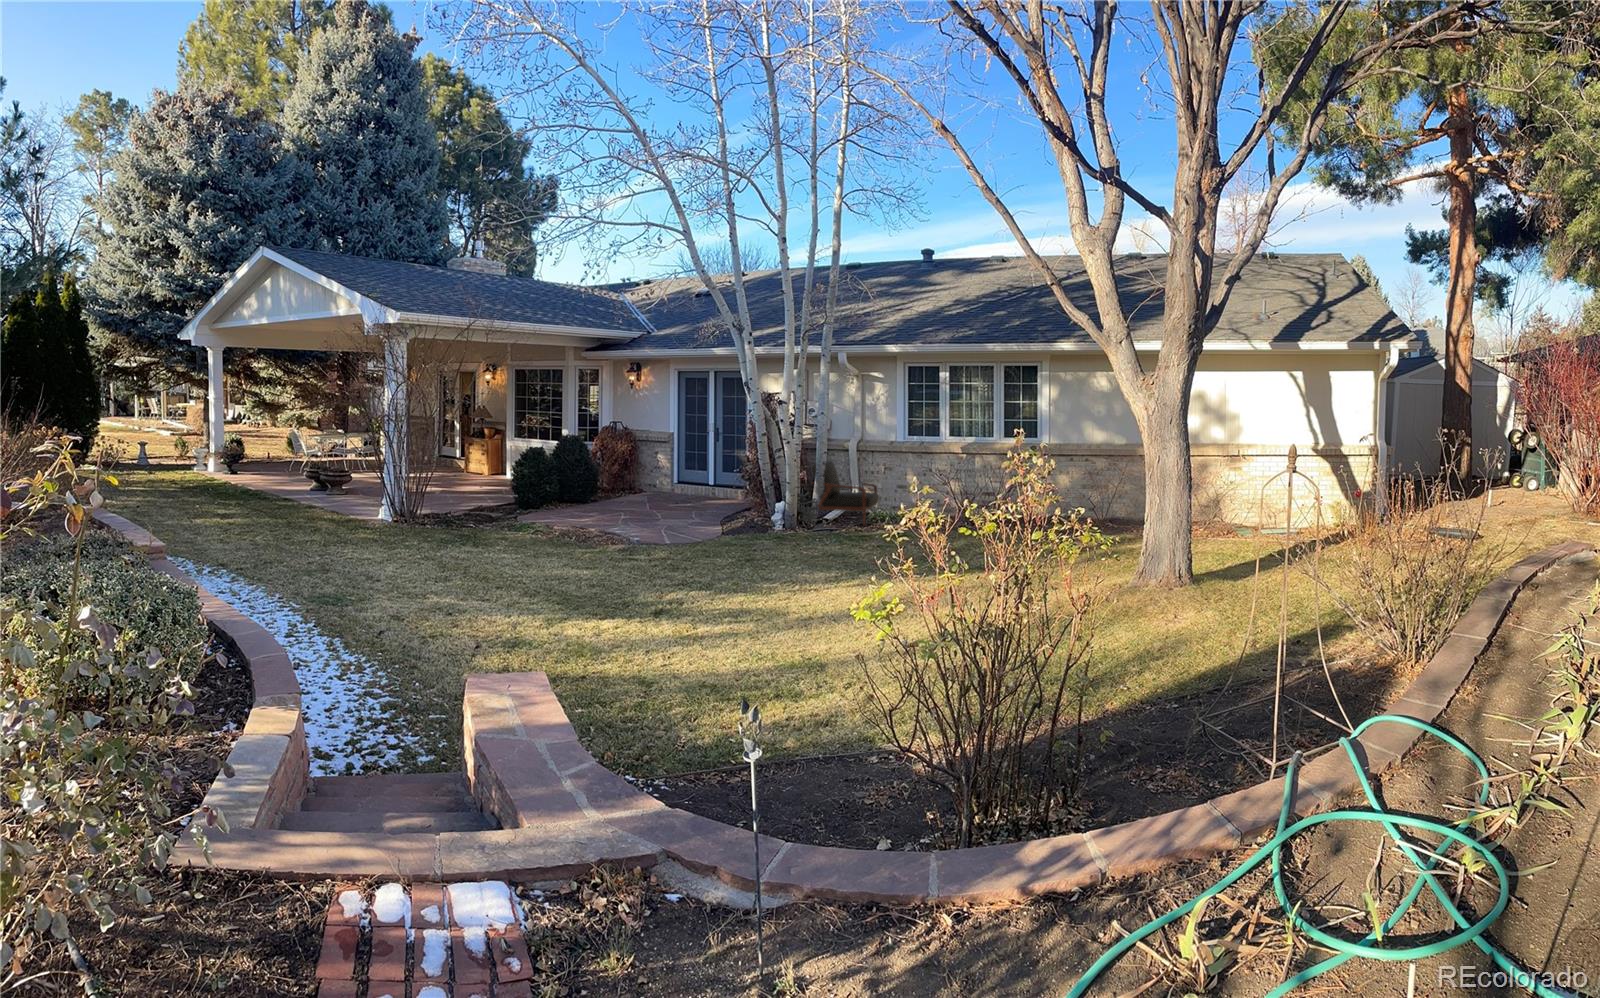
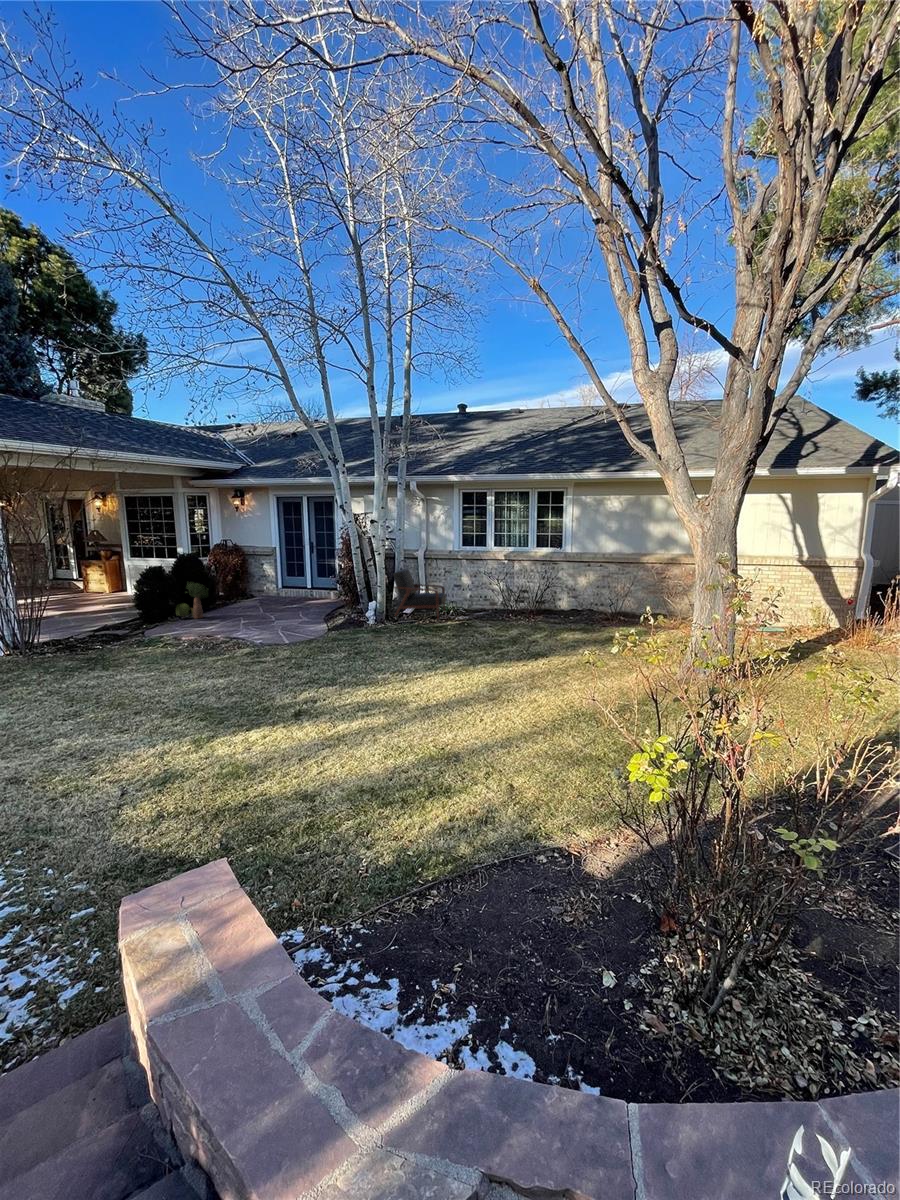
potted plant: none [555,466,594,510] -> present [176,582,208,618]

